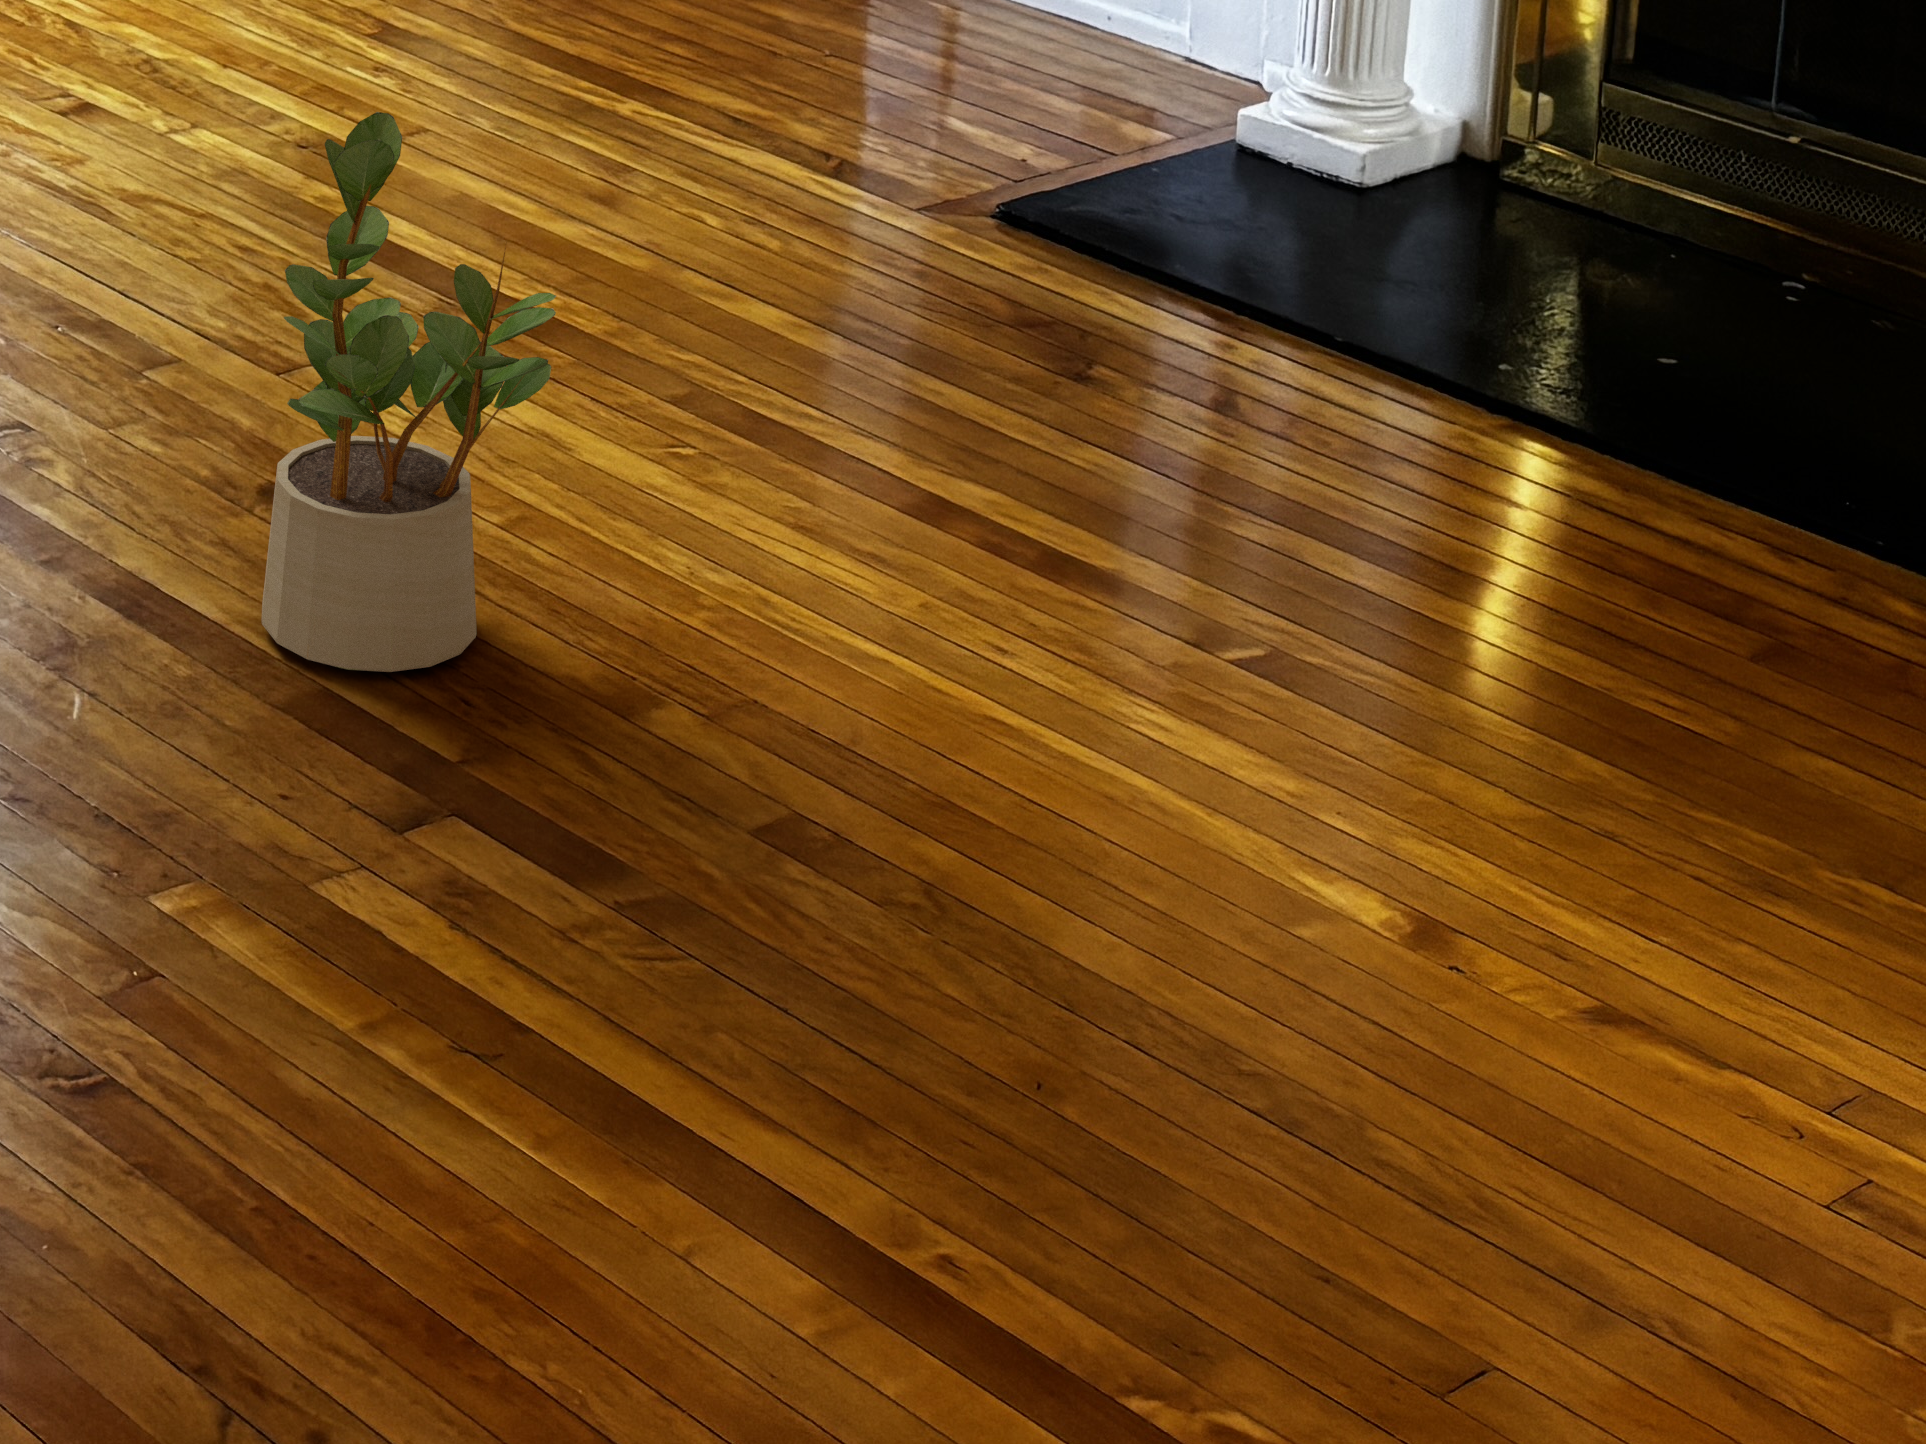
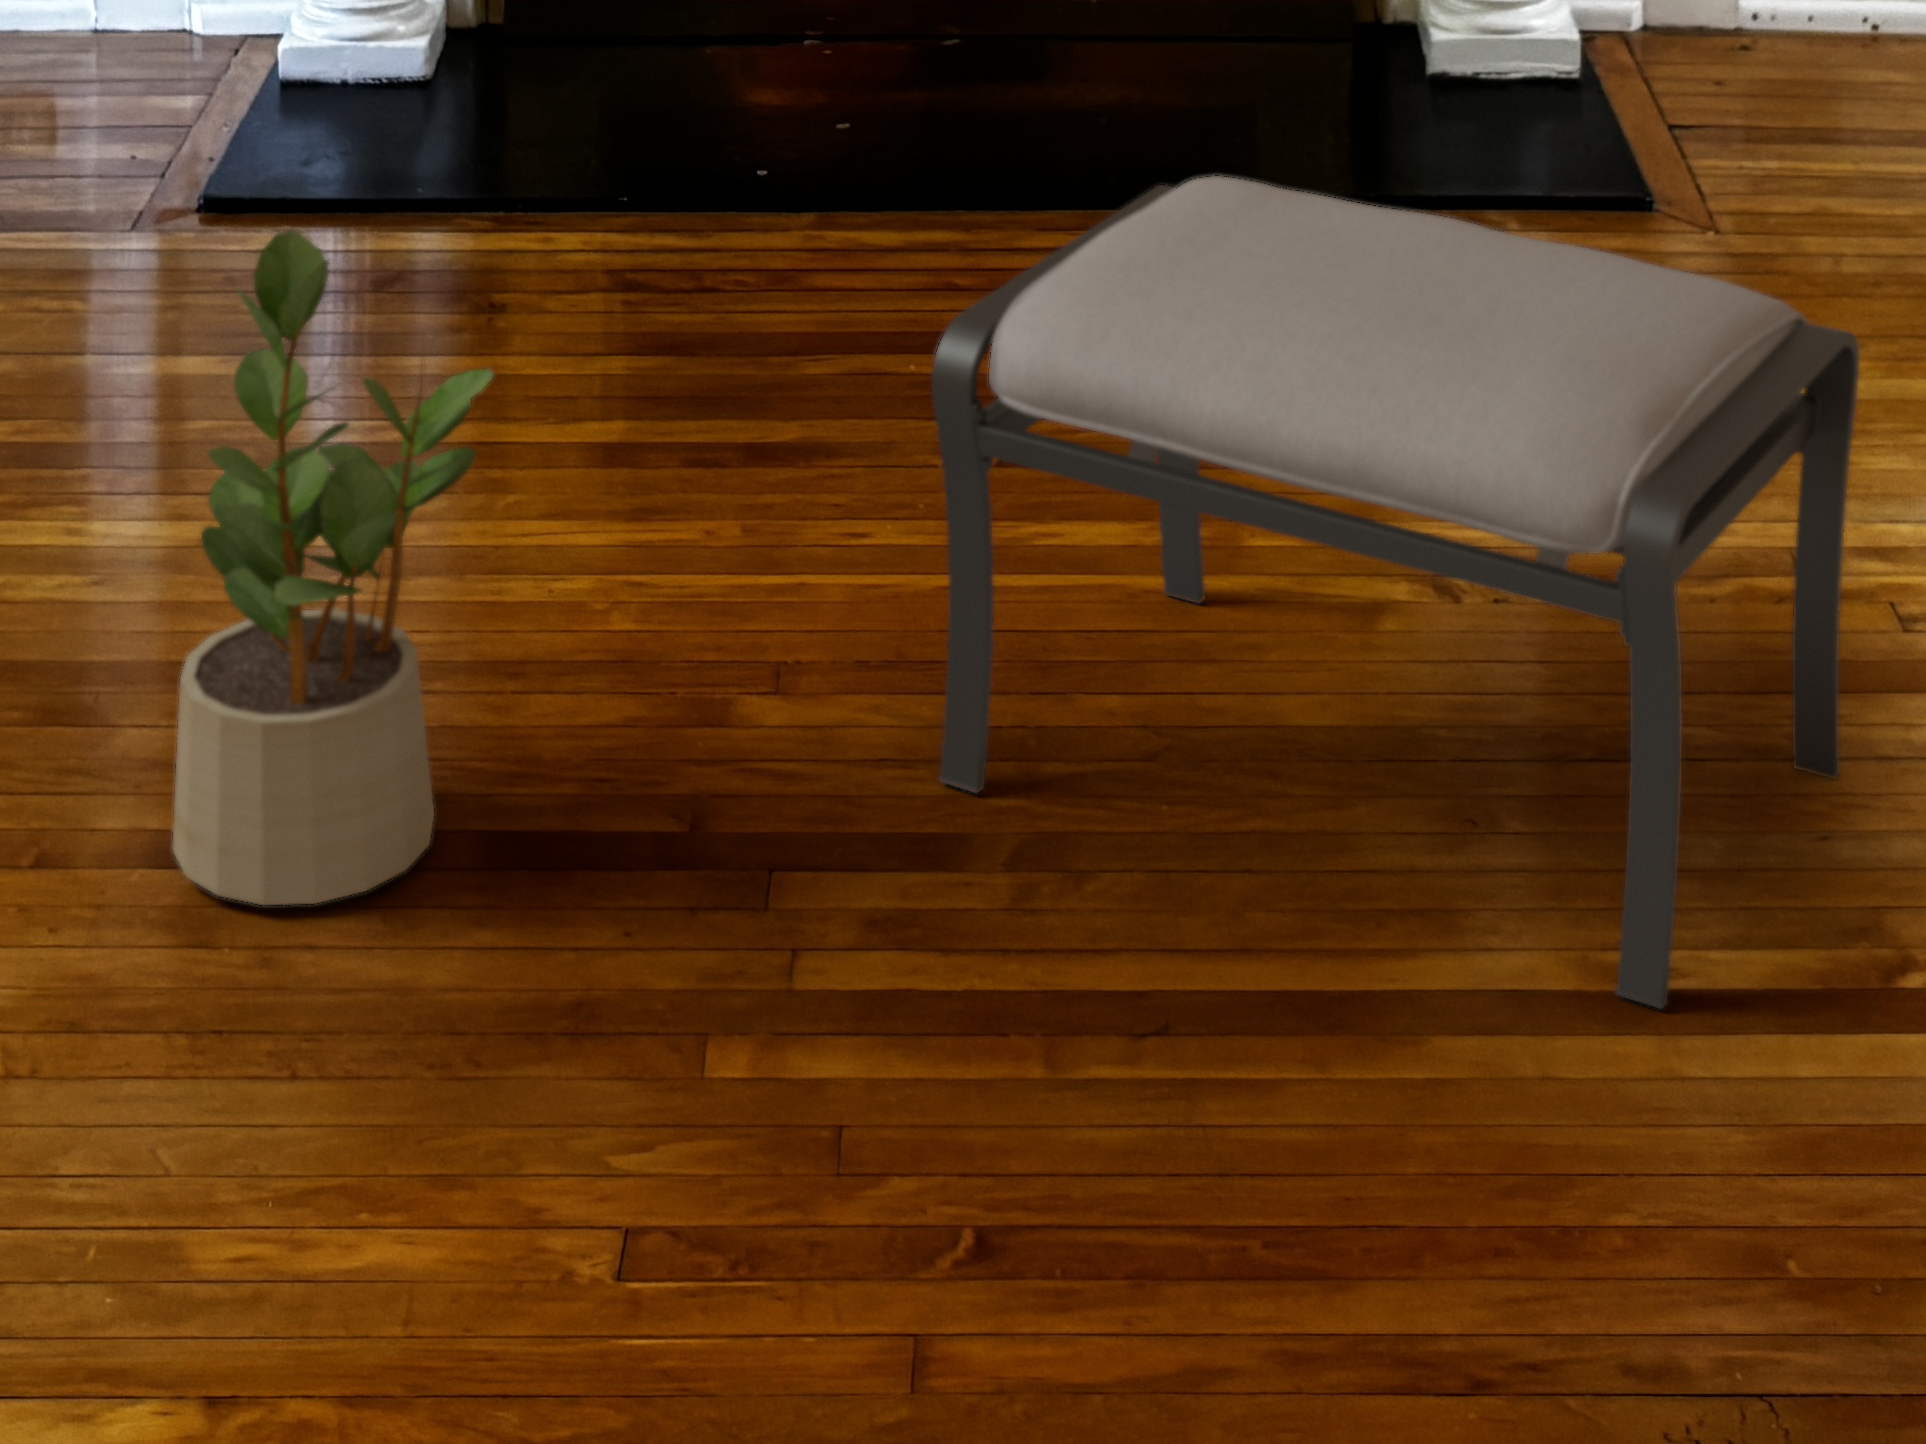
ottoman: none [838,381,1676,1262] -> present [932,176,1860,1009]

